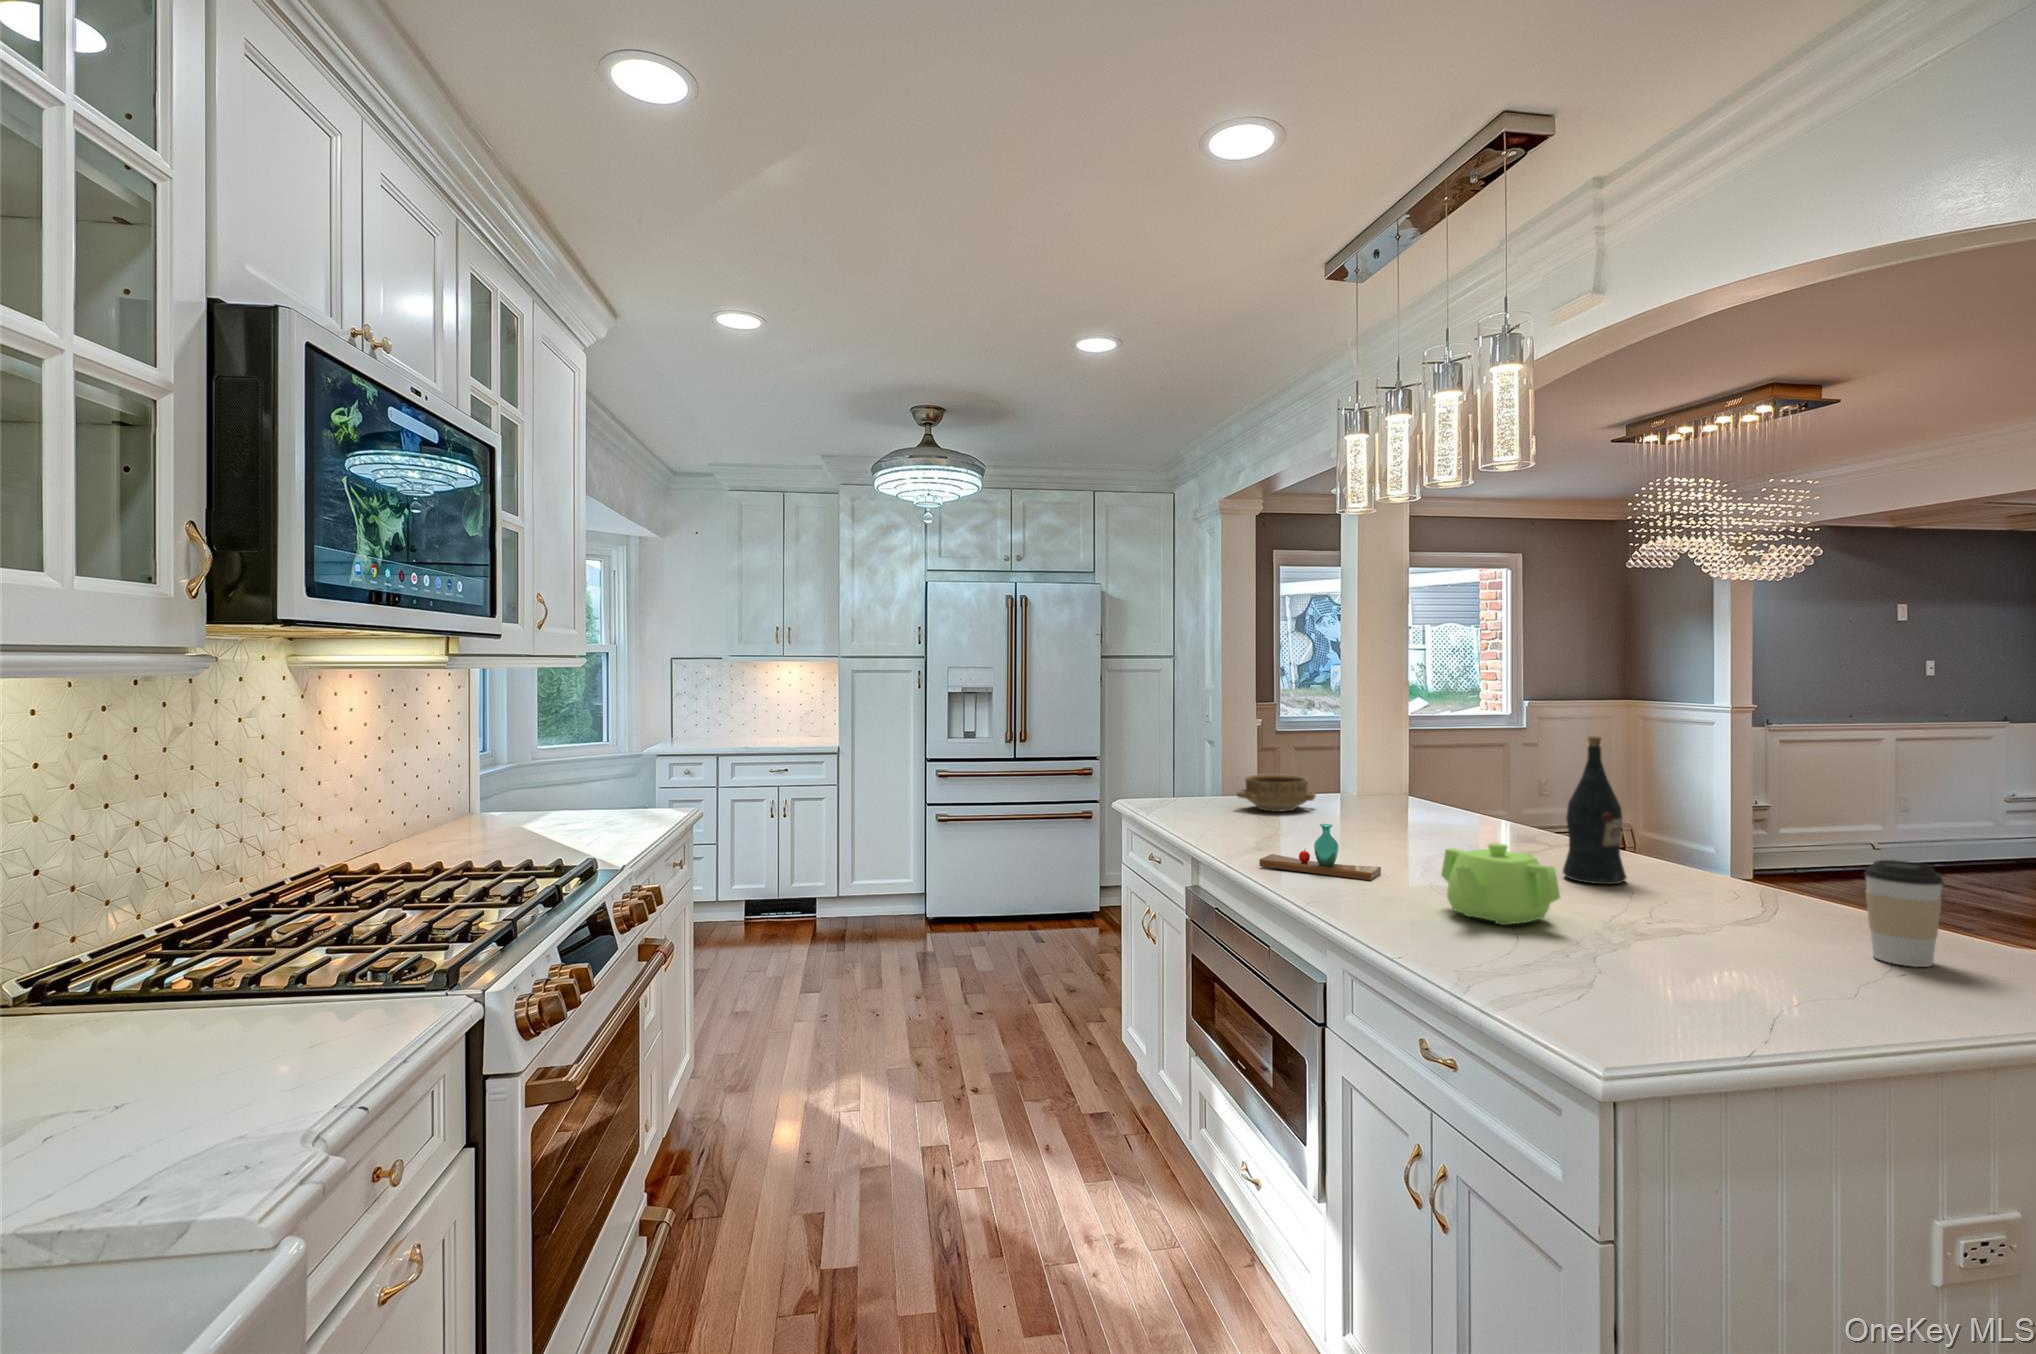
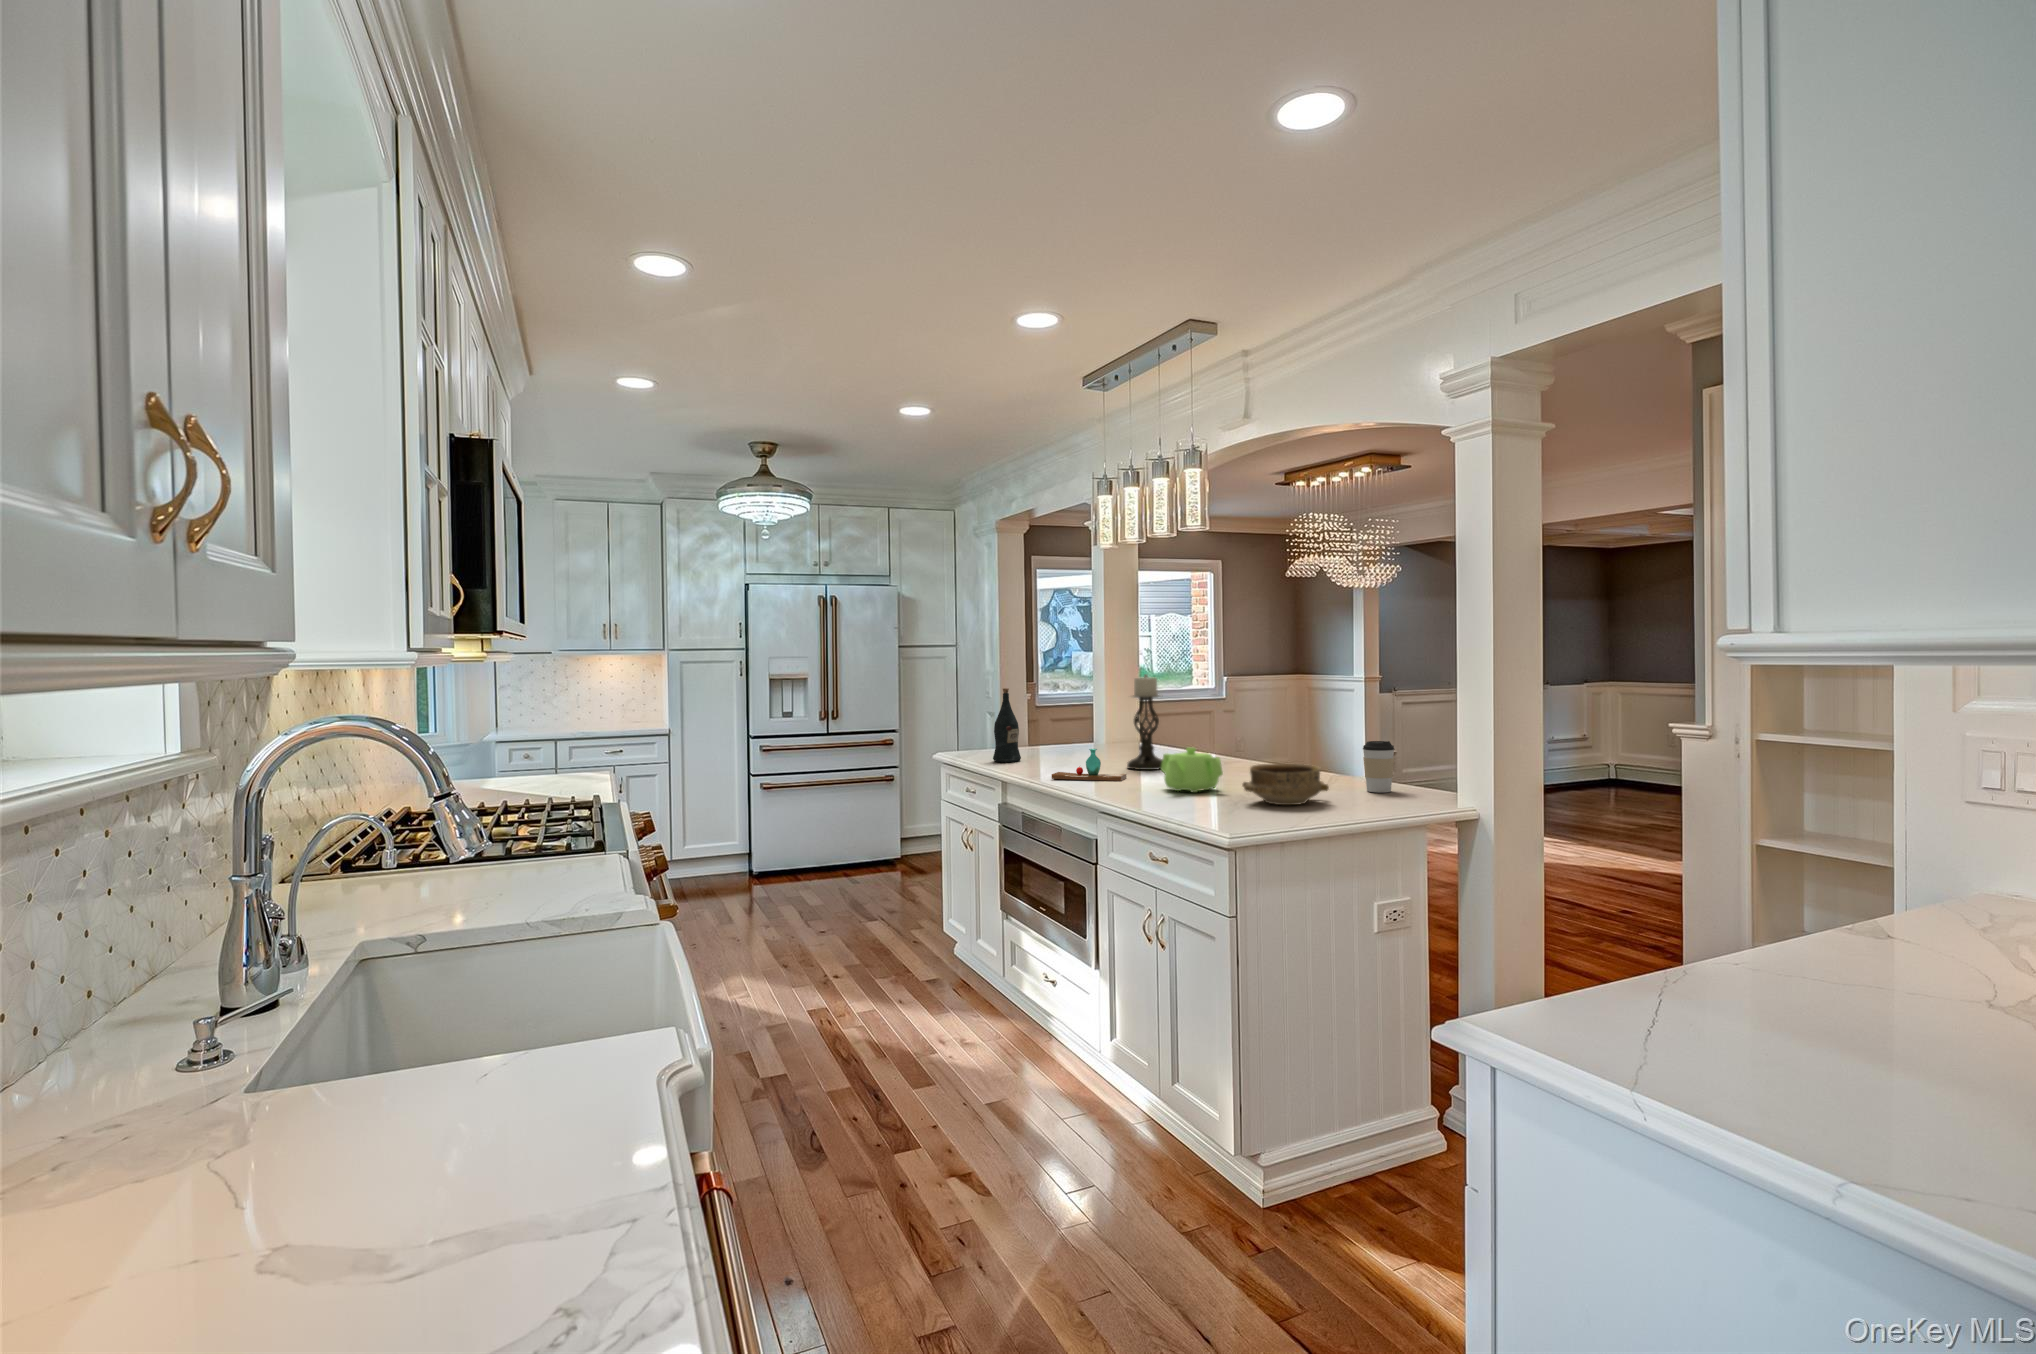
candle holder: none [1383,708,1449,858] -> present [1127,674,1162,770]
wine bottle: present [1562,736,1626,884] -> present [993,688,1021,762]
ceramic bowl: present [1237,774,1316,812] -> present [1242,763,1329,805]

